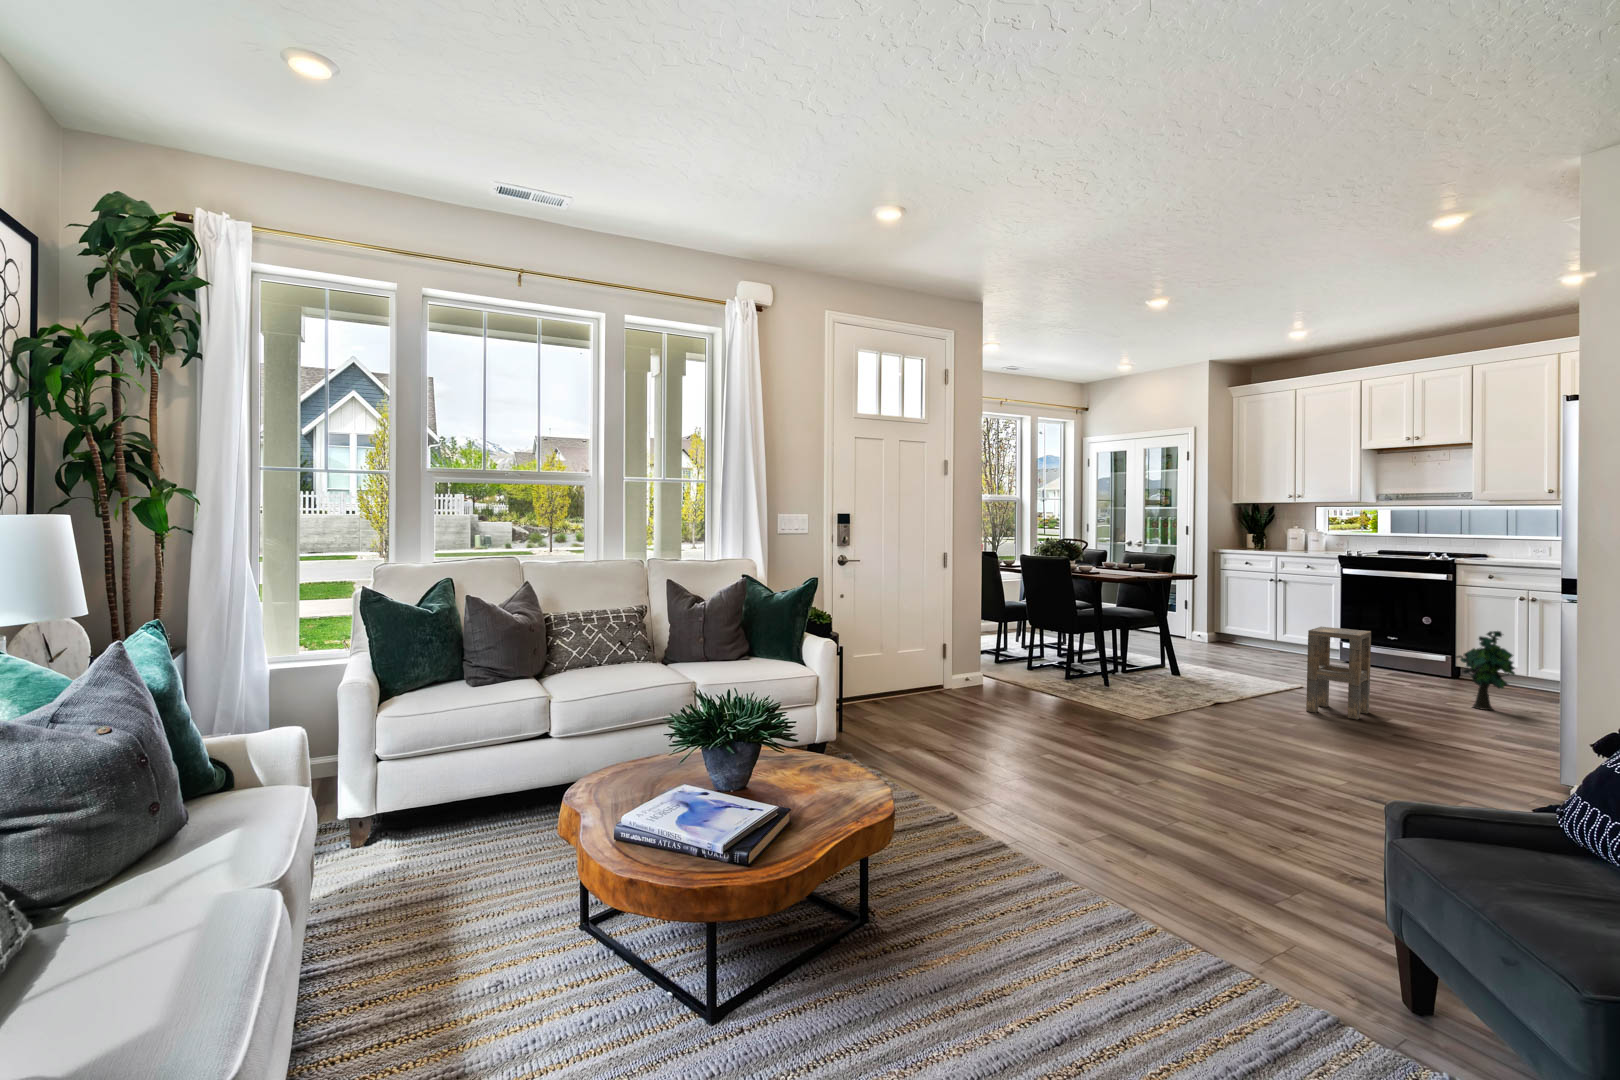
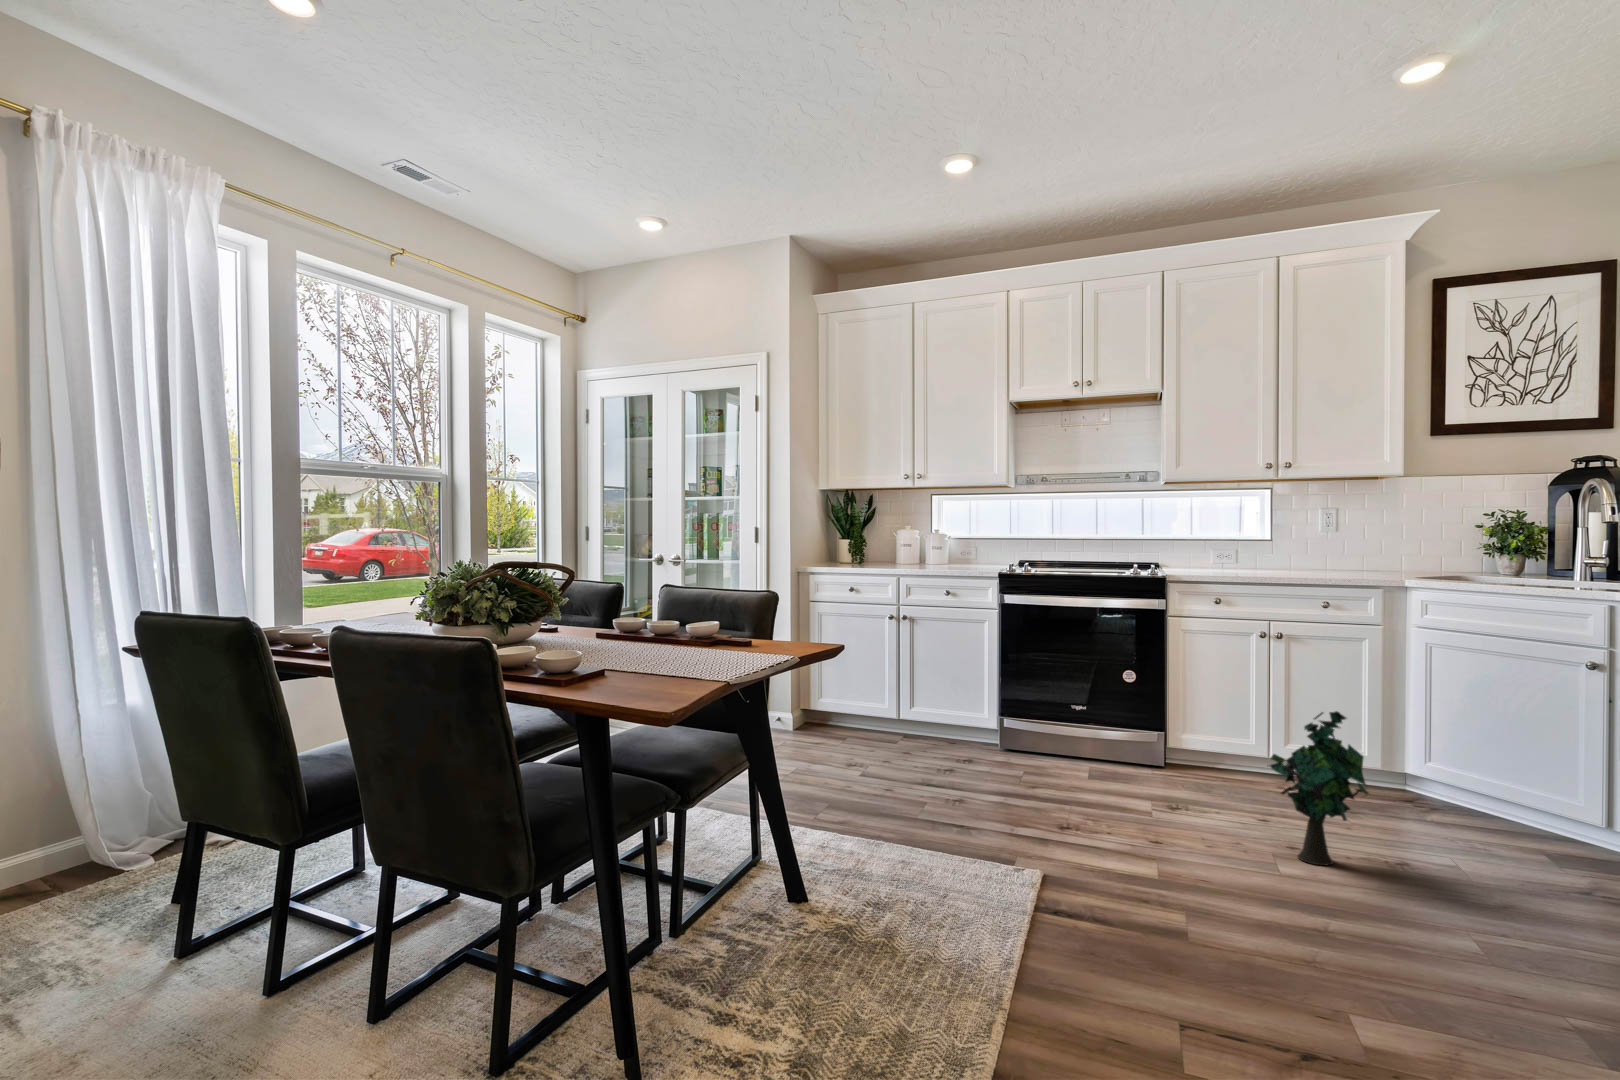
side table: present [1306,627,1371,719] -> none [1114,748,1246,995]

